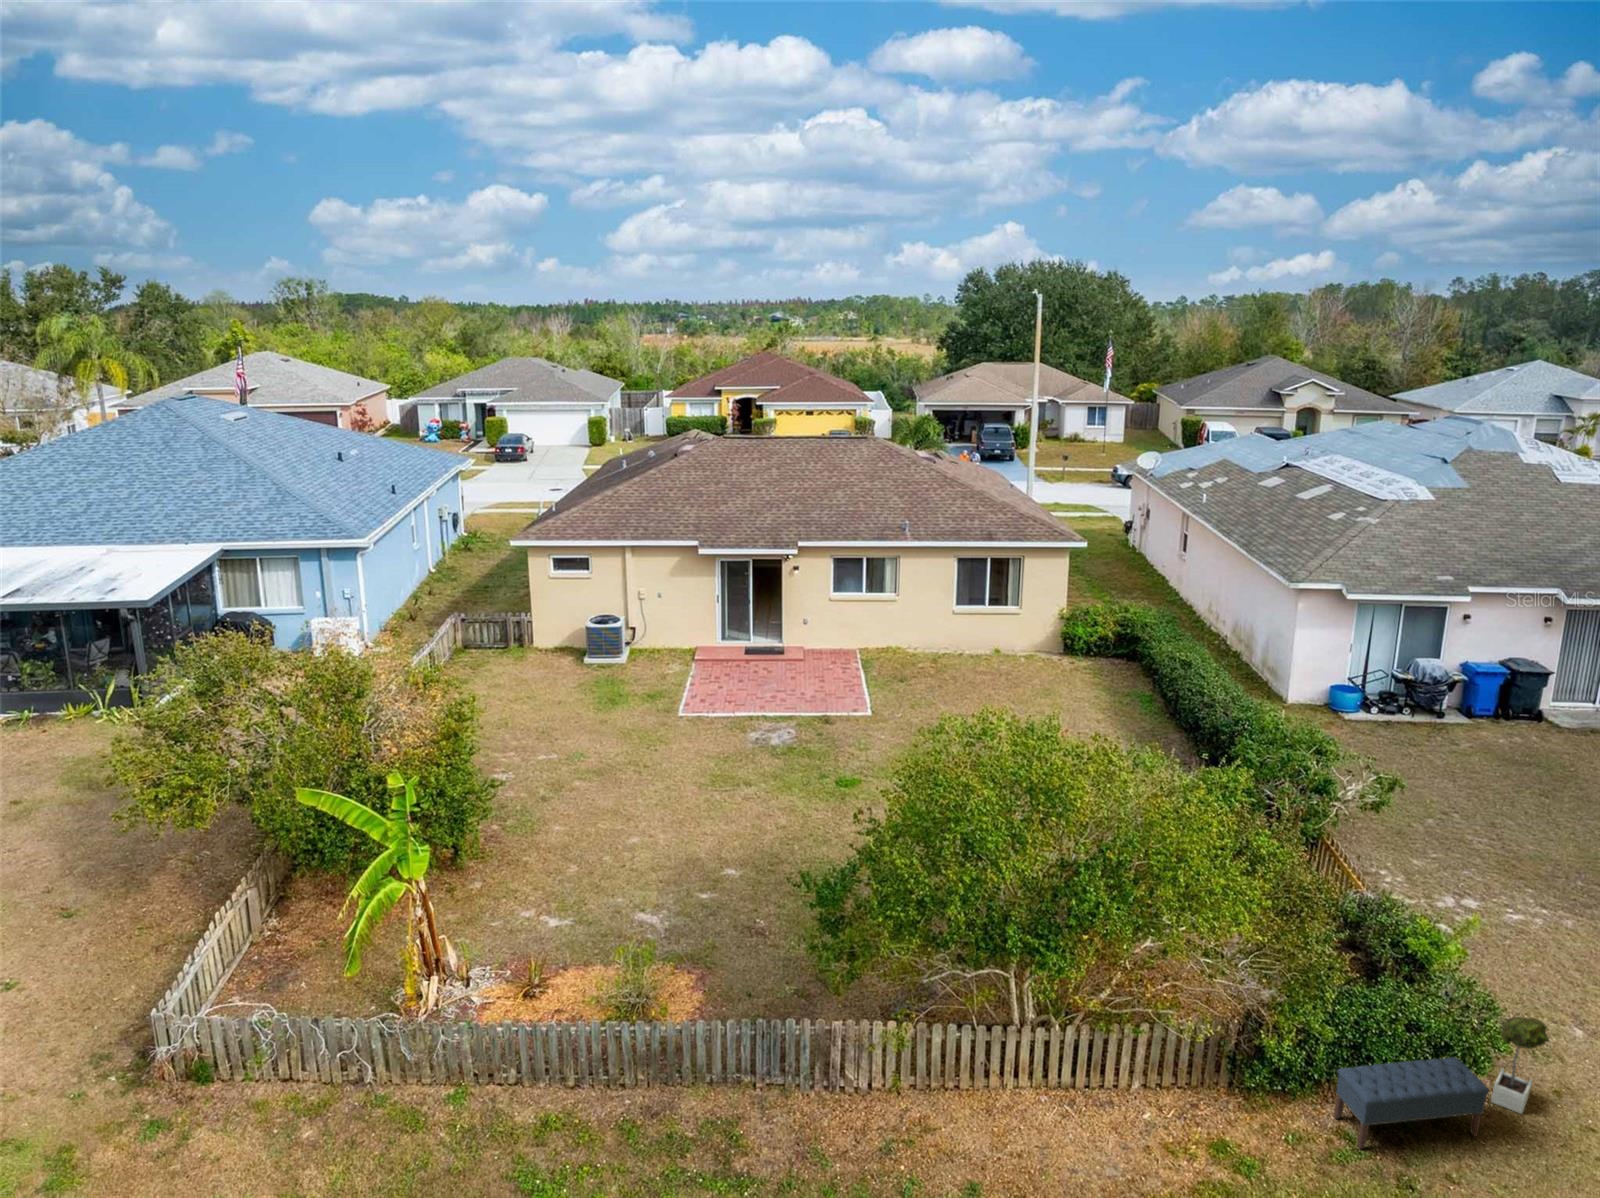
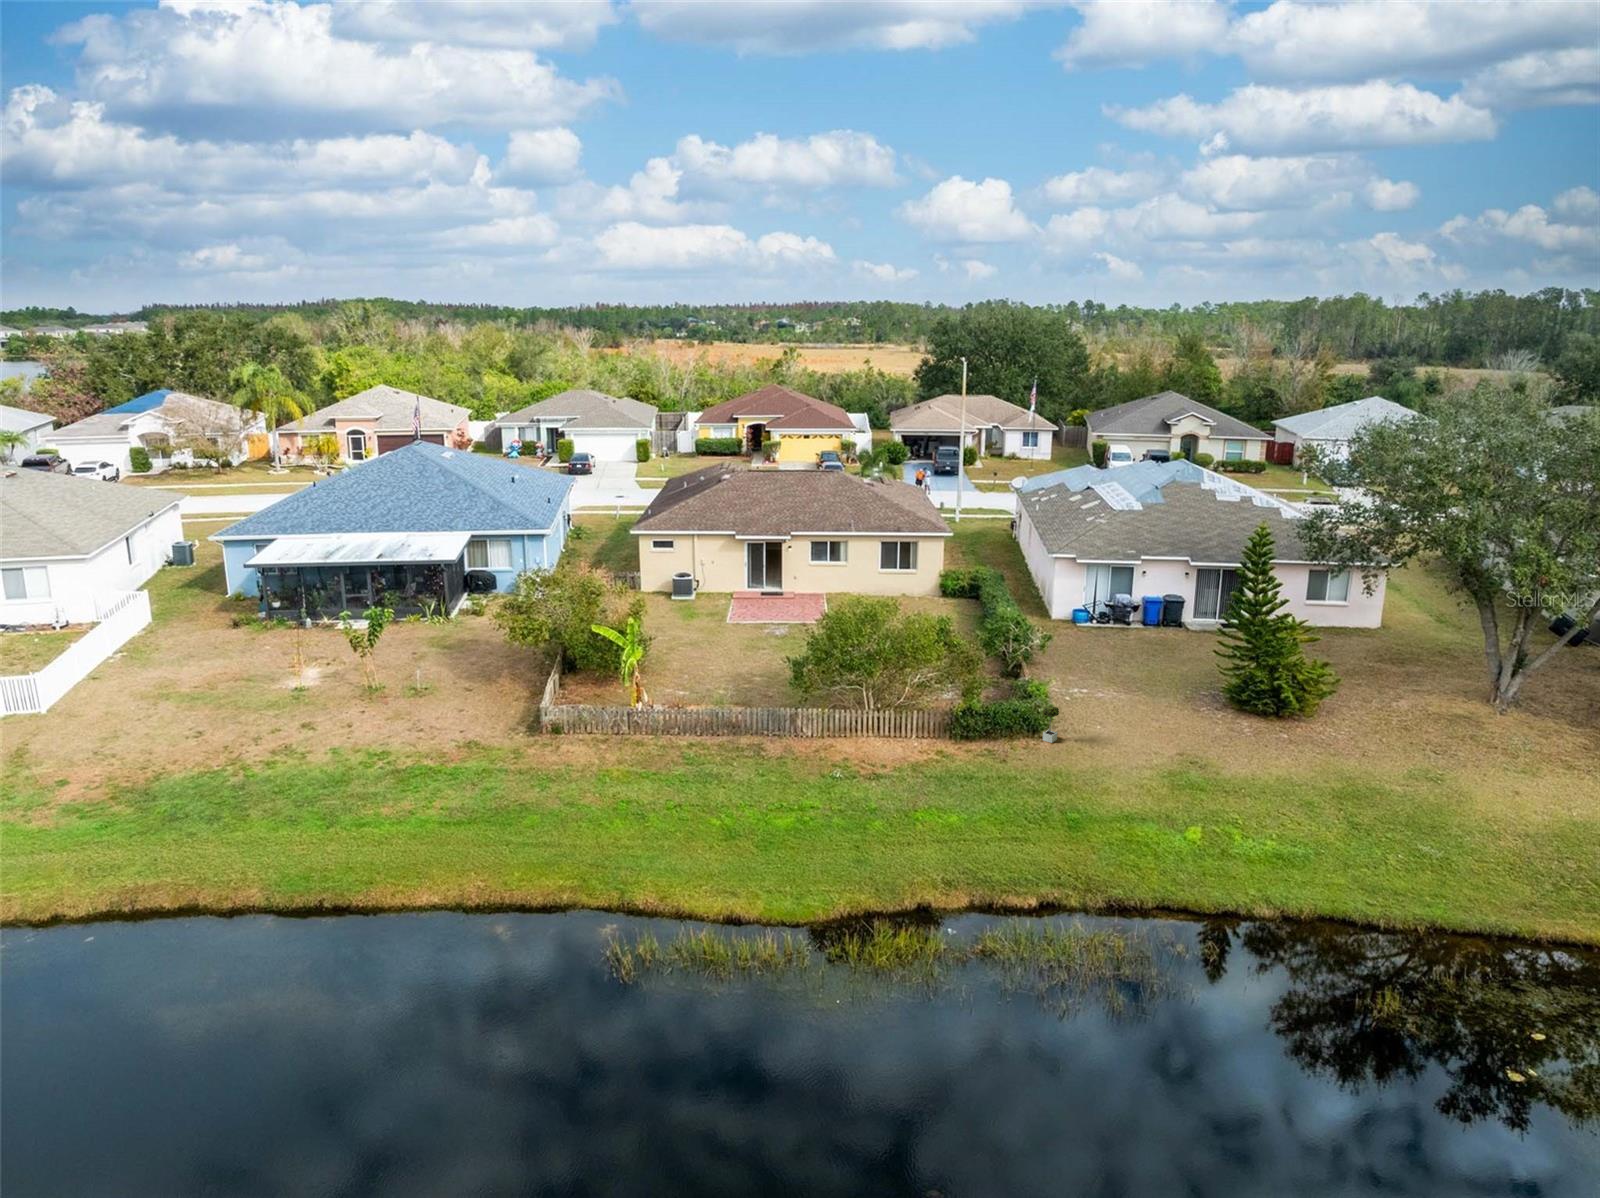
bench: present [1334,1057,1489,1149] -> none [982,722,1033,750]

